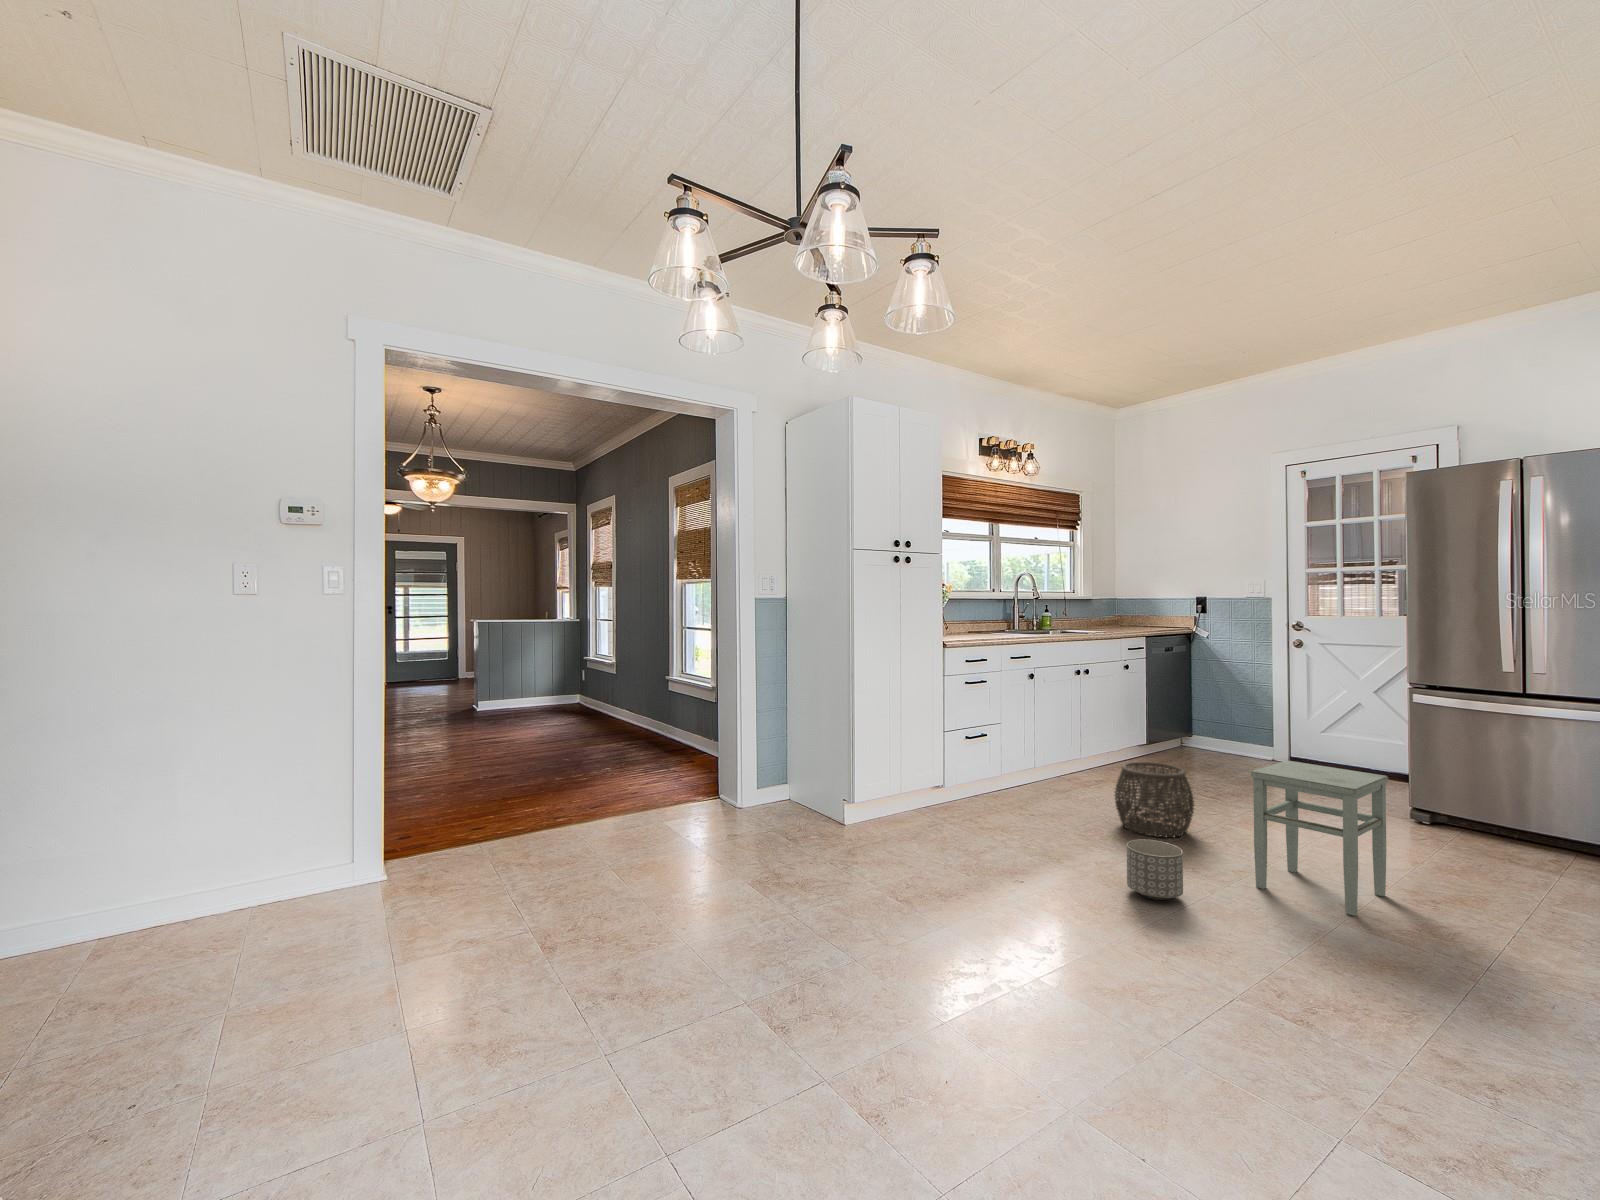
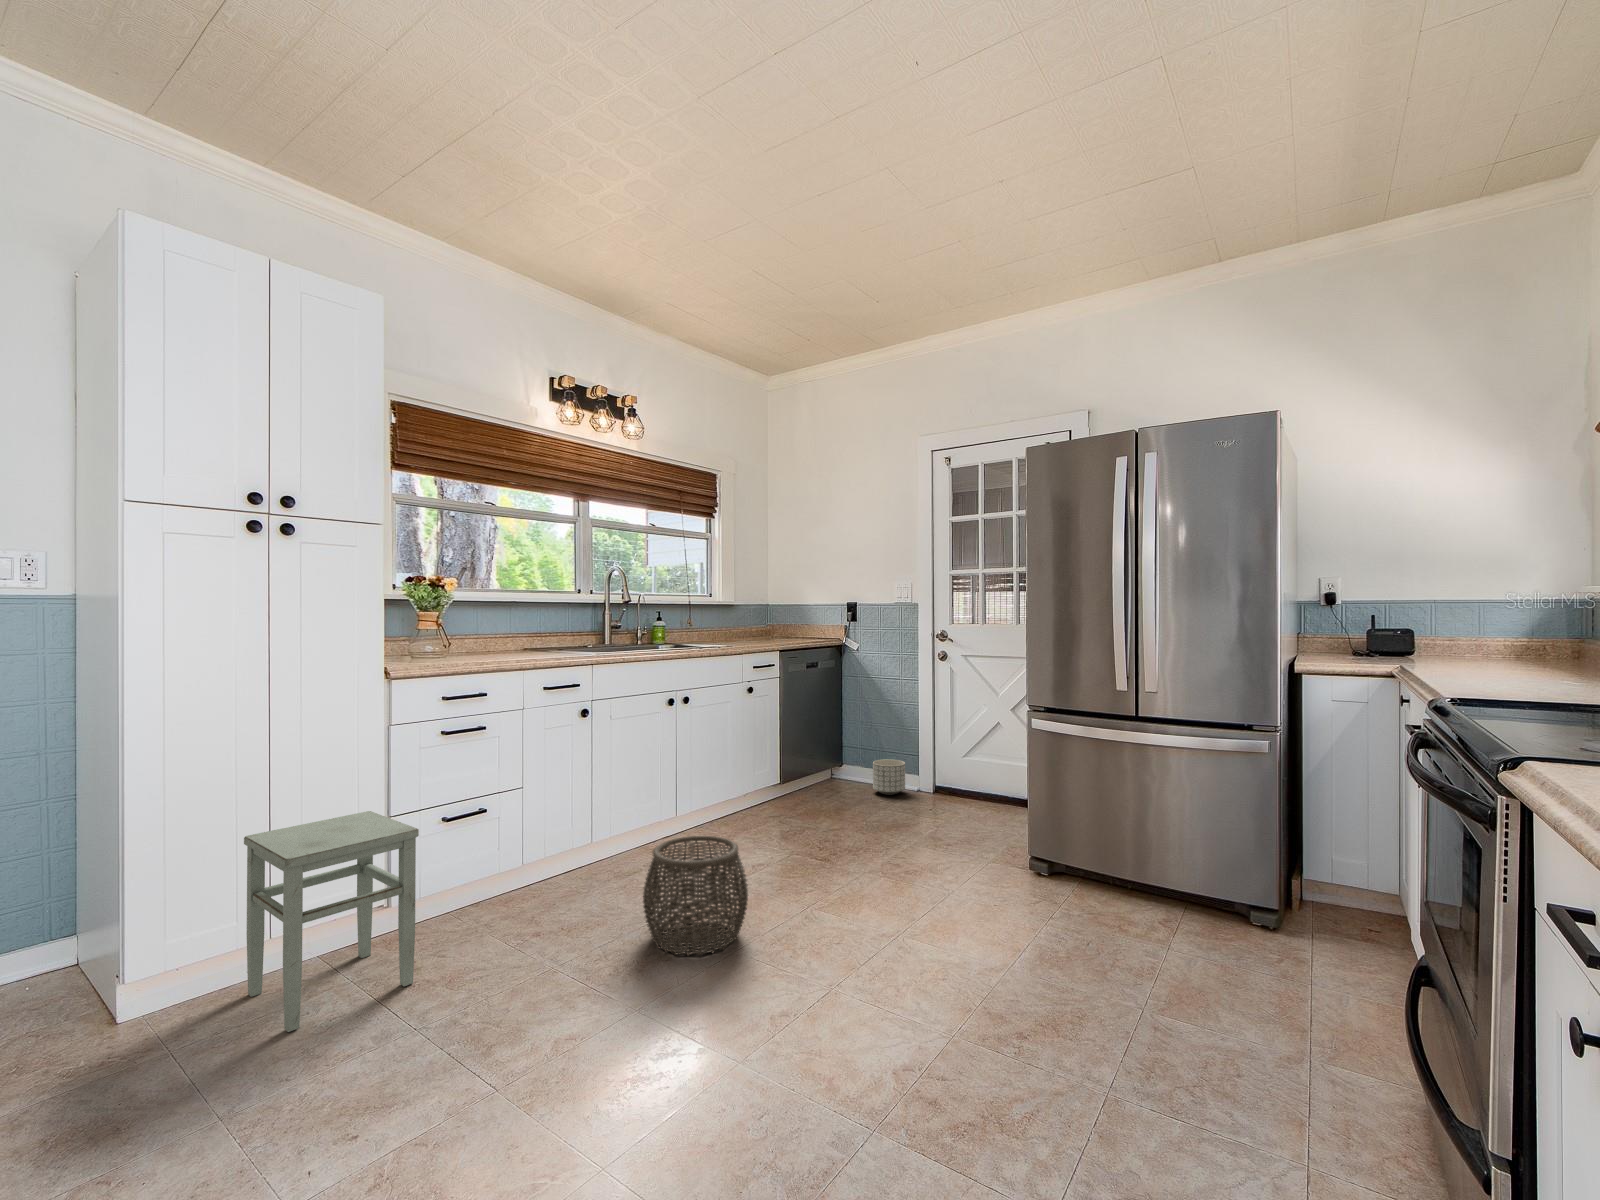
stool: present [1251,761,1388,916] -> present [244,811,419,1032]
planter: present [1127,839,1183,900] -> present [873,759,905,795]

